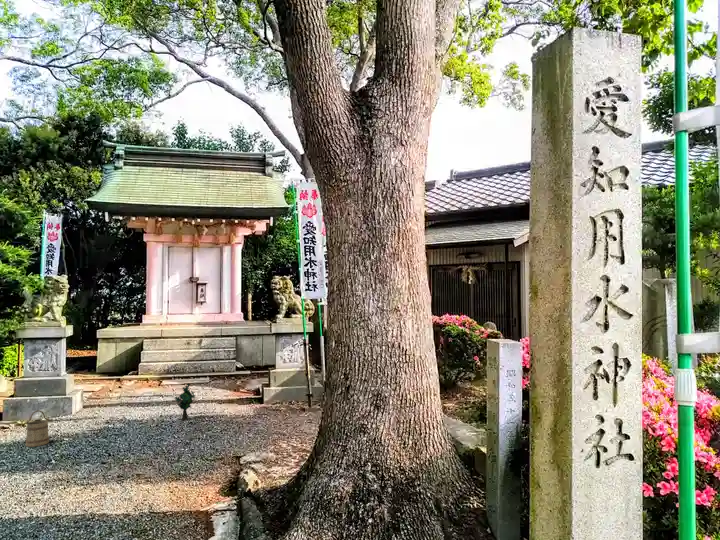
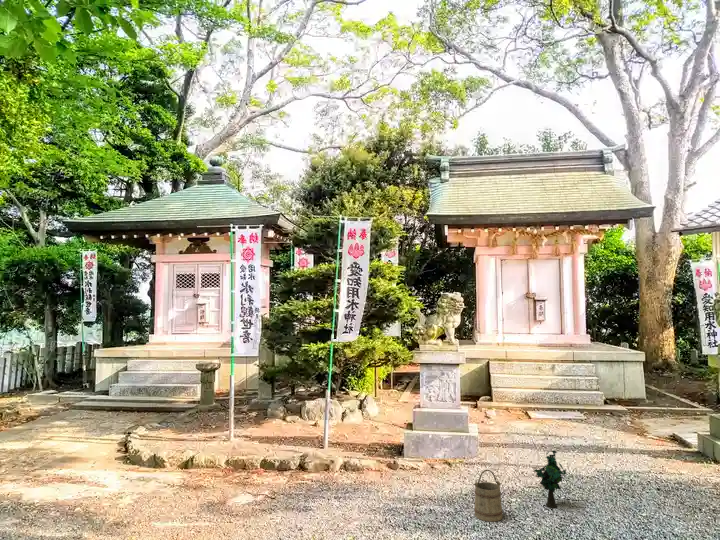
decorative plant: present [175,384,195,420] -> present [534,451,566,508]

